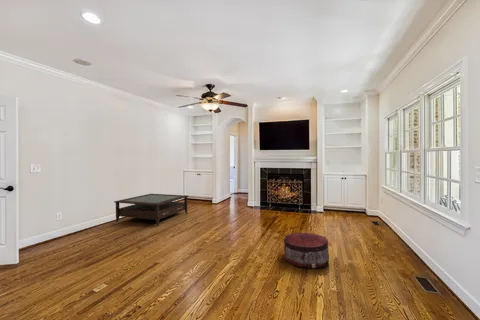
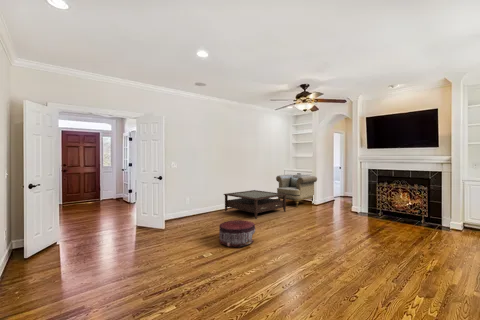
armchair: none [174,174,215,208] -> present [276,175,317,207]
pouf: present [284,233,329,268] -> present [219,220,255,247]

